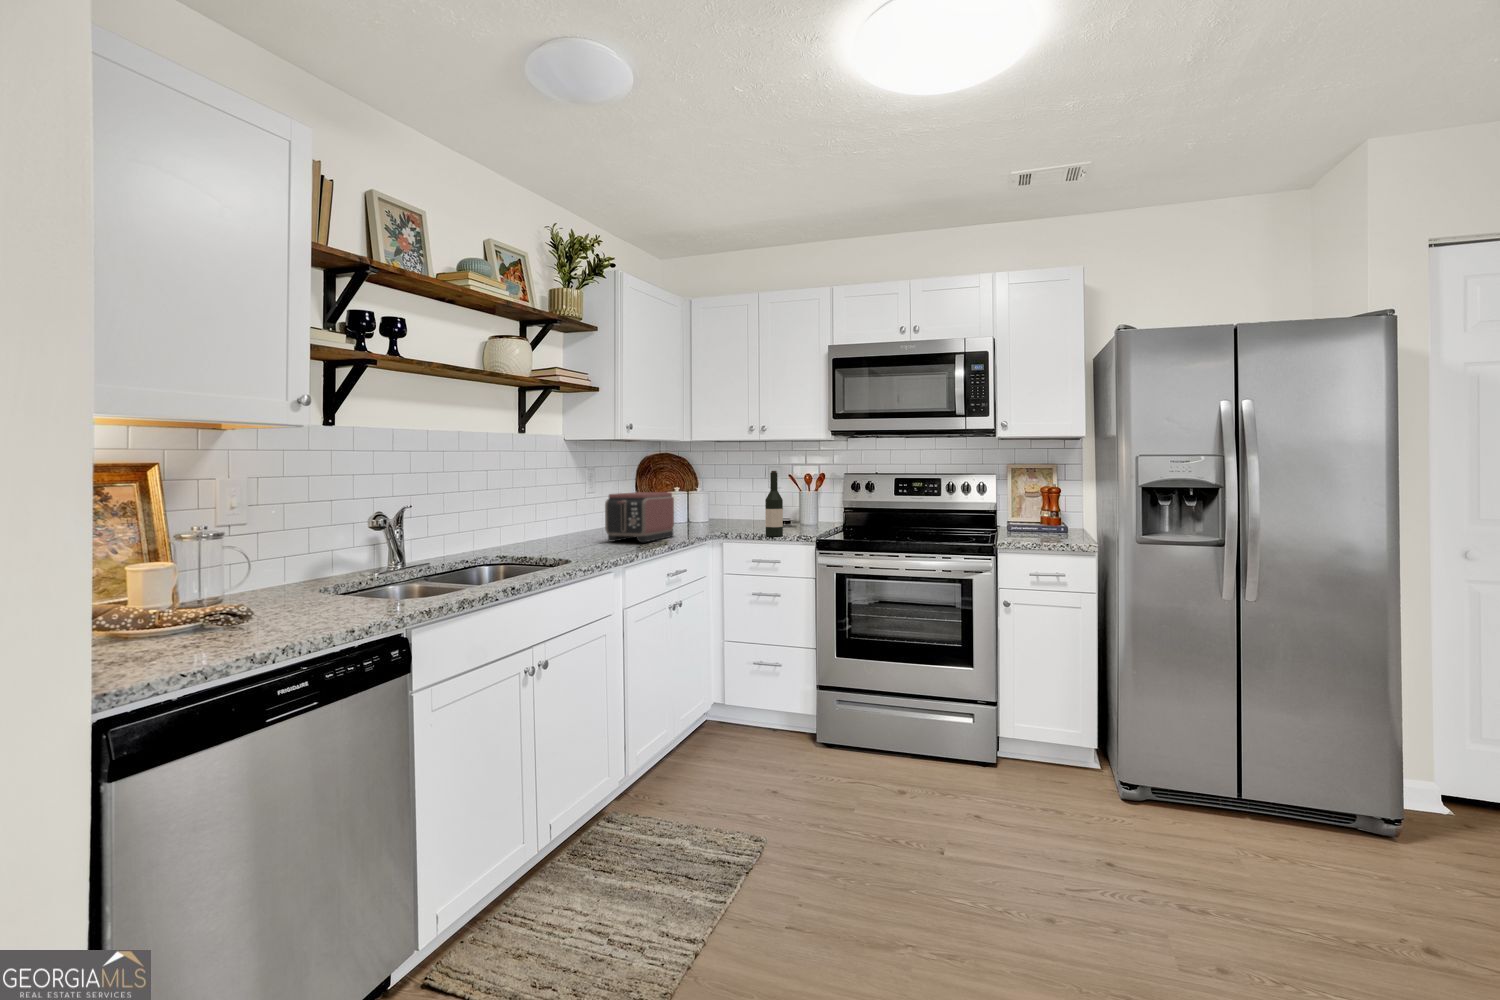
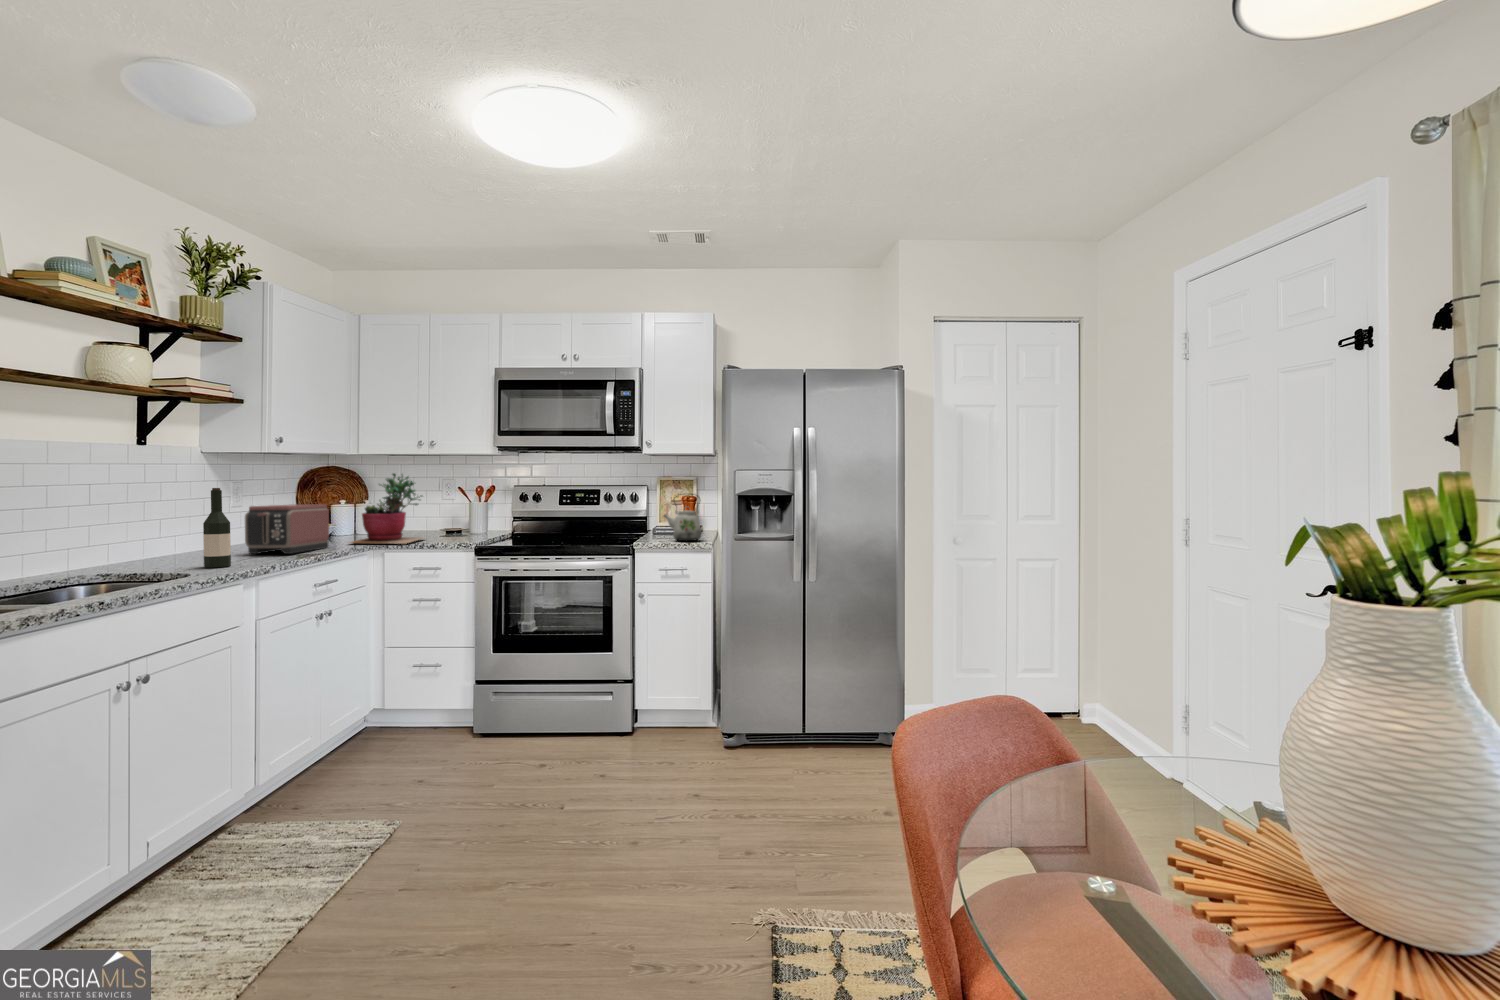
succulent plant: none [687,460,760,534] -> present [352,473,422,544]
wine bottle: present [765,471,783,536] -> present [203,488,231,568]
kettle: none [1022,482,1072,539] -> present [664,496,701,541]

